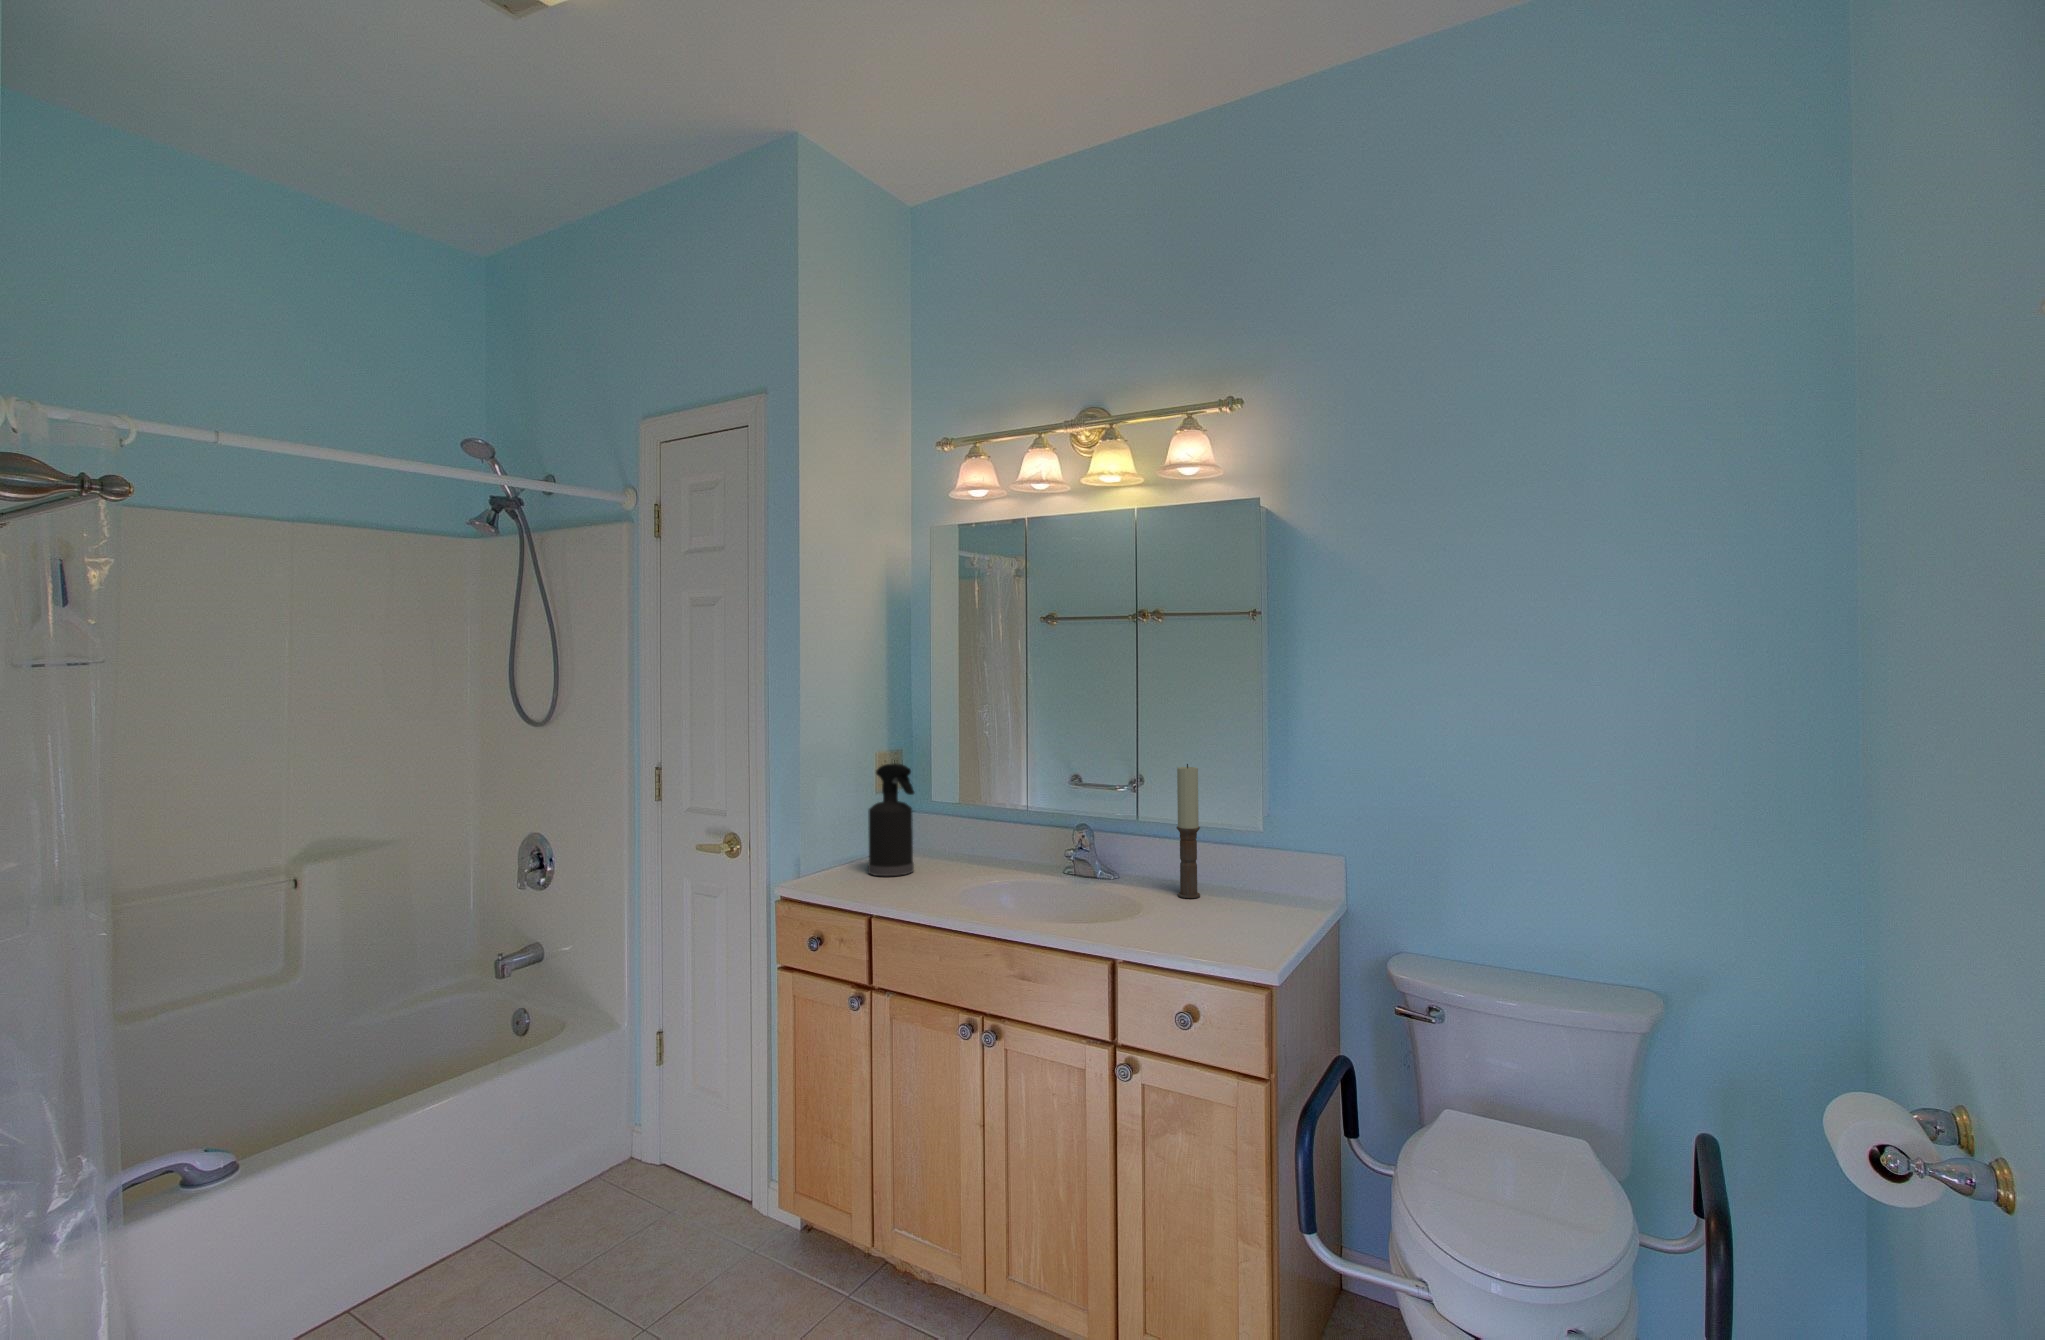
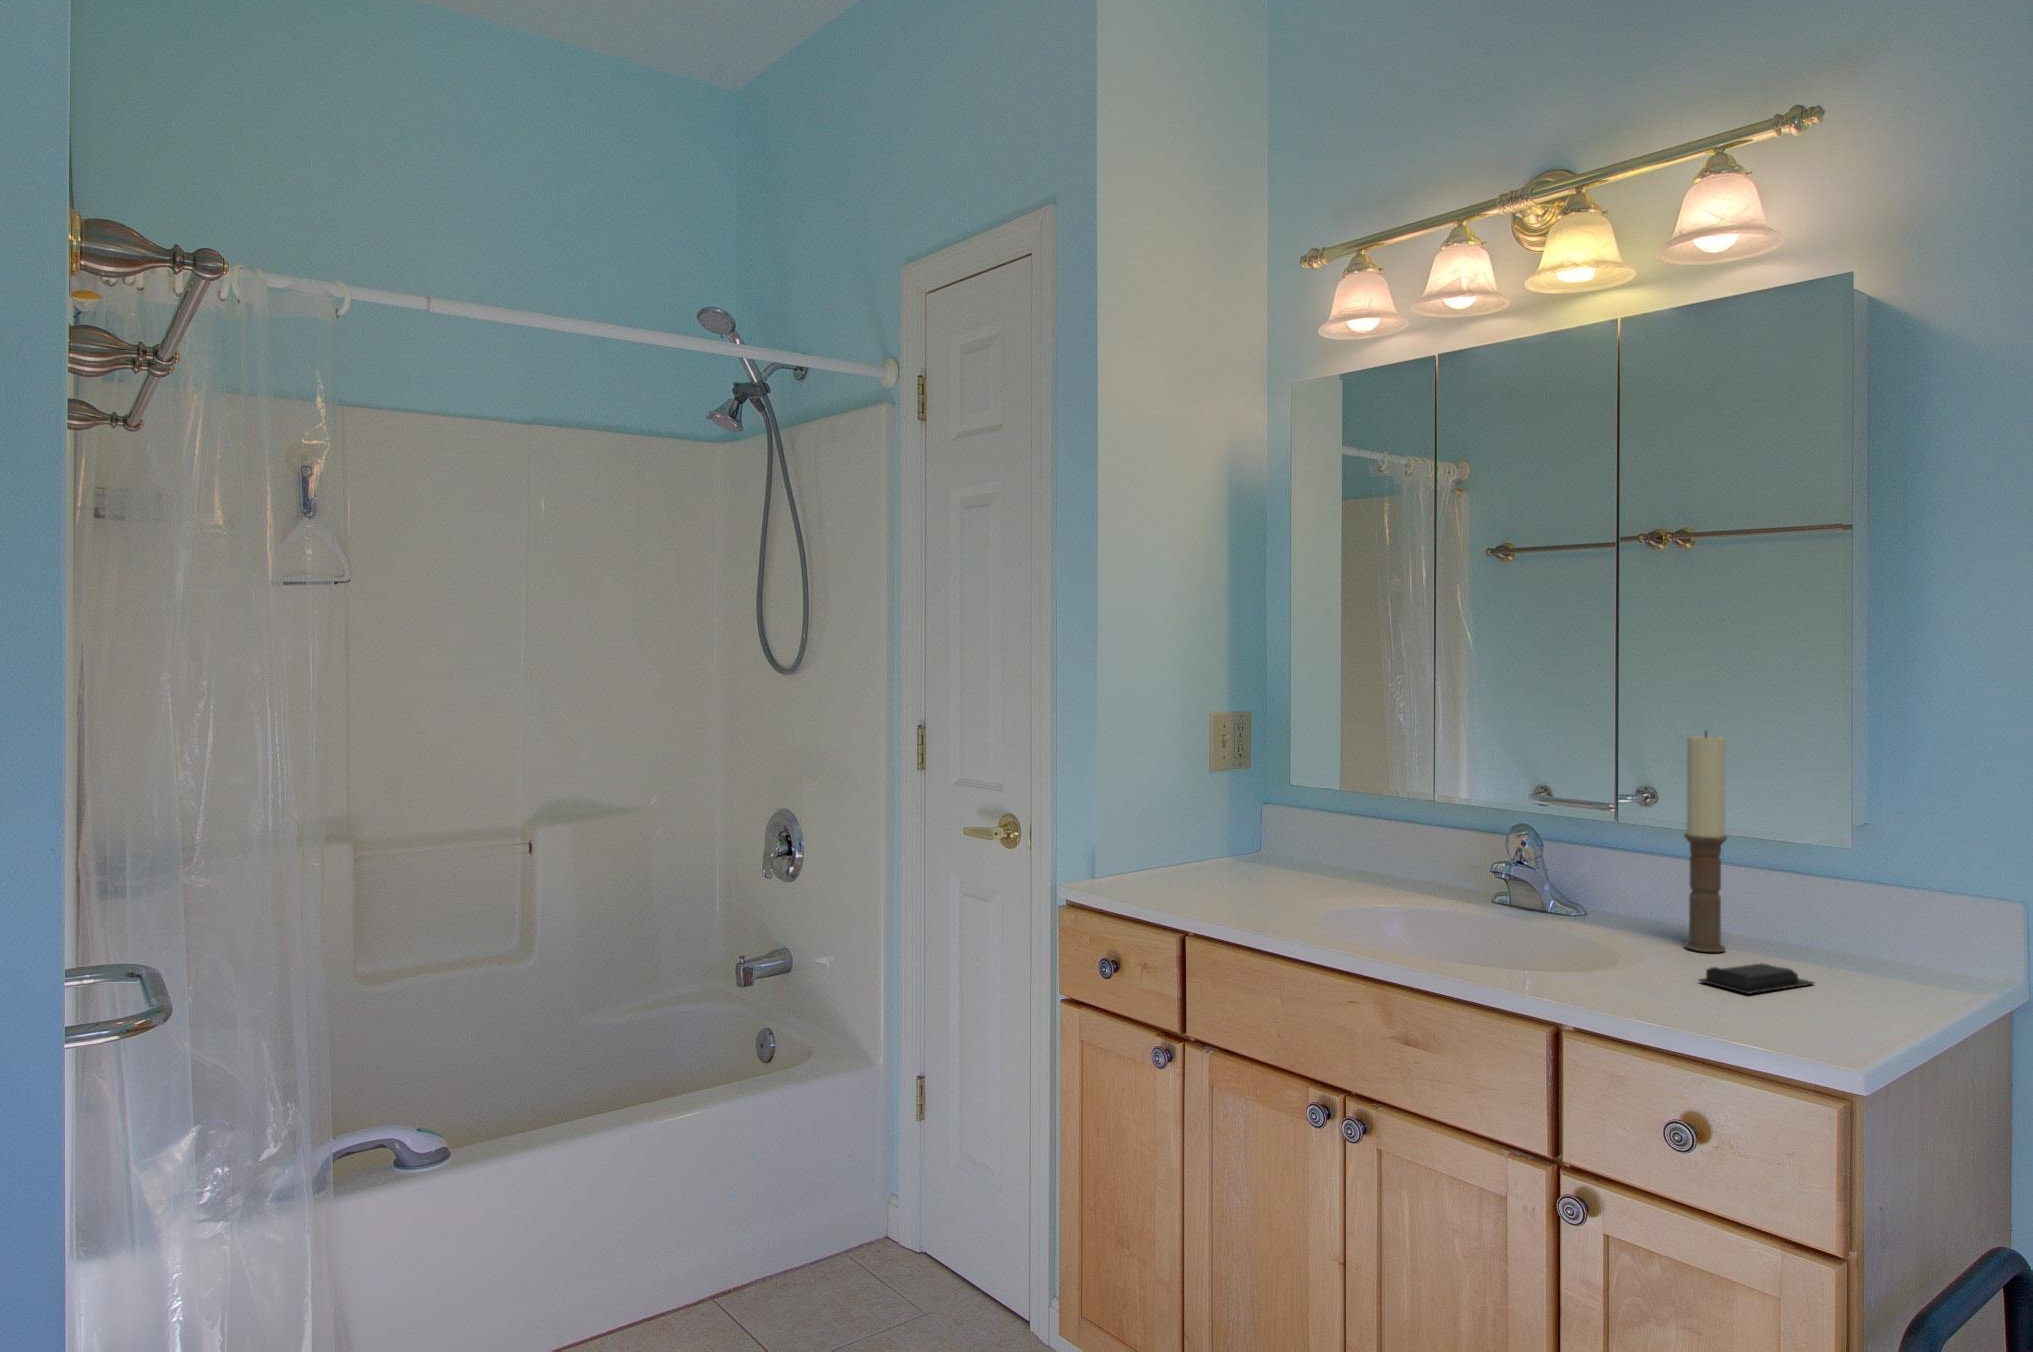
spray bottle: present [868,763,914,876] -> none [1191,726,1260,888]
soap bar: none [1189,905,1250,926] -> present [1699,963,1814,994]

